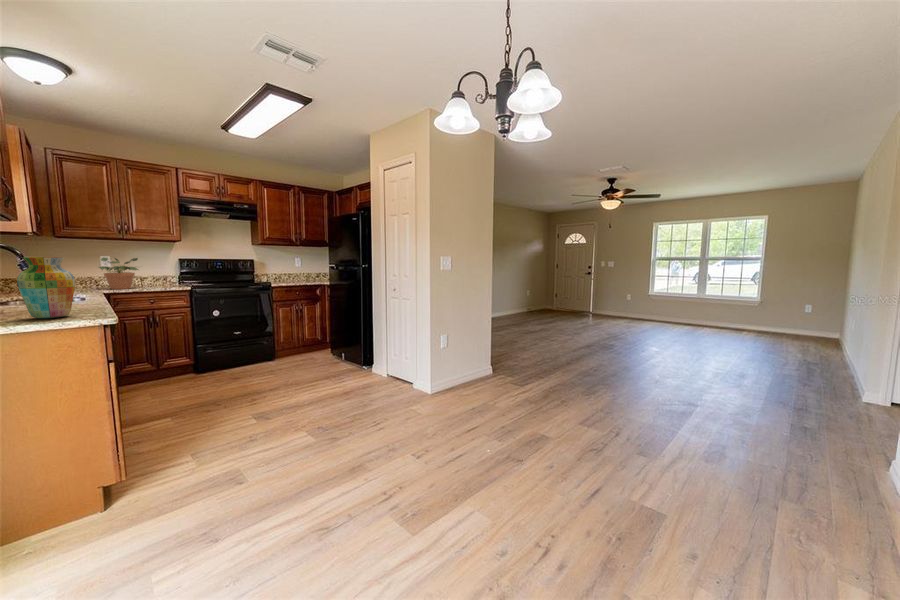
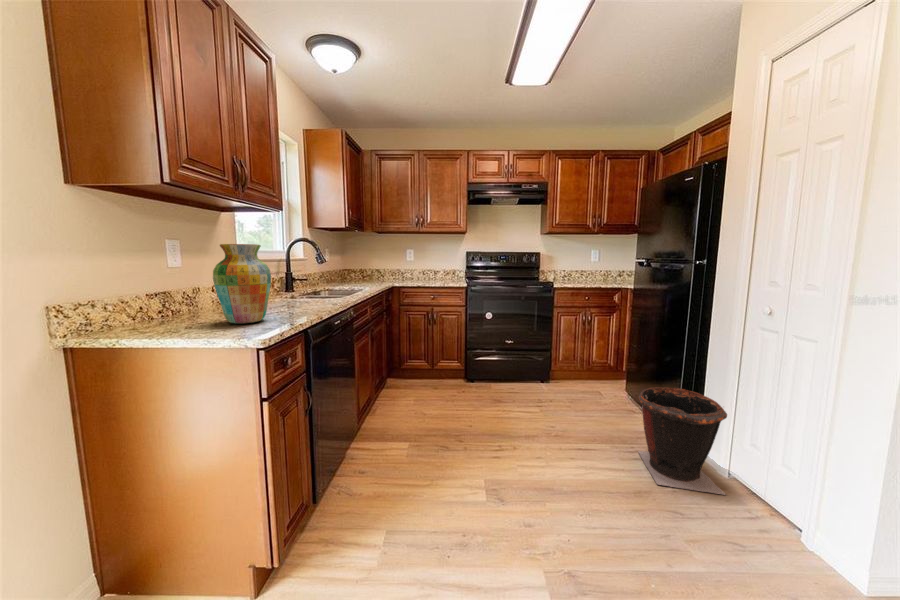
potted plant: present [99,258,138,289] -> none [401,250,436,282]
waste bin: none [338,336,382,386] -> present [638,387,727,495]

